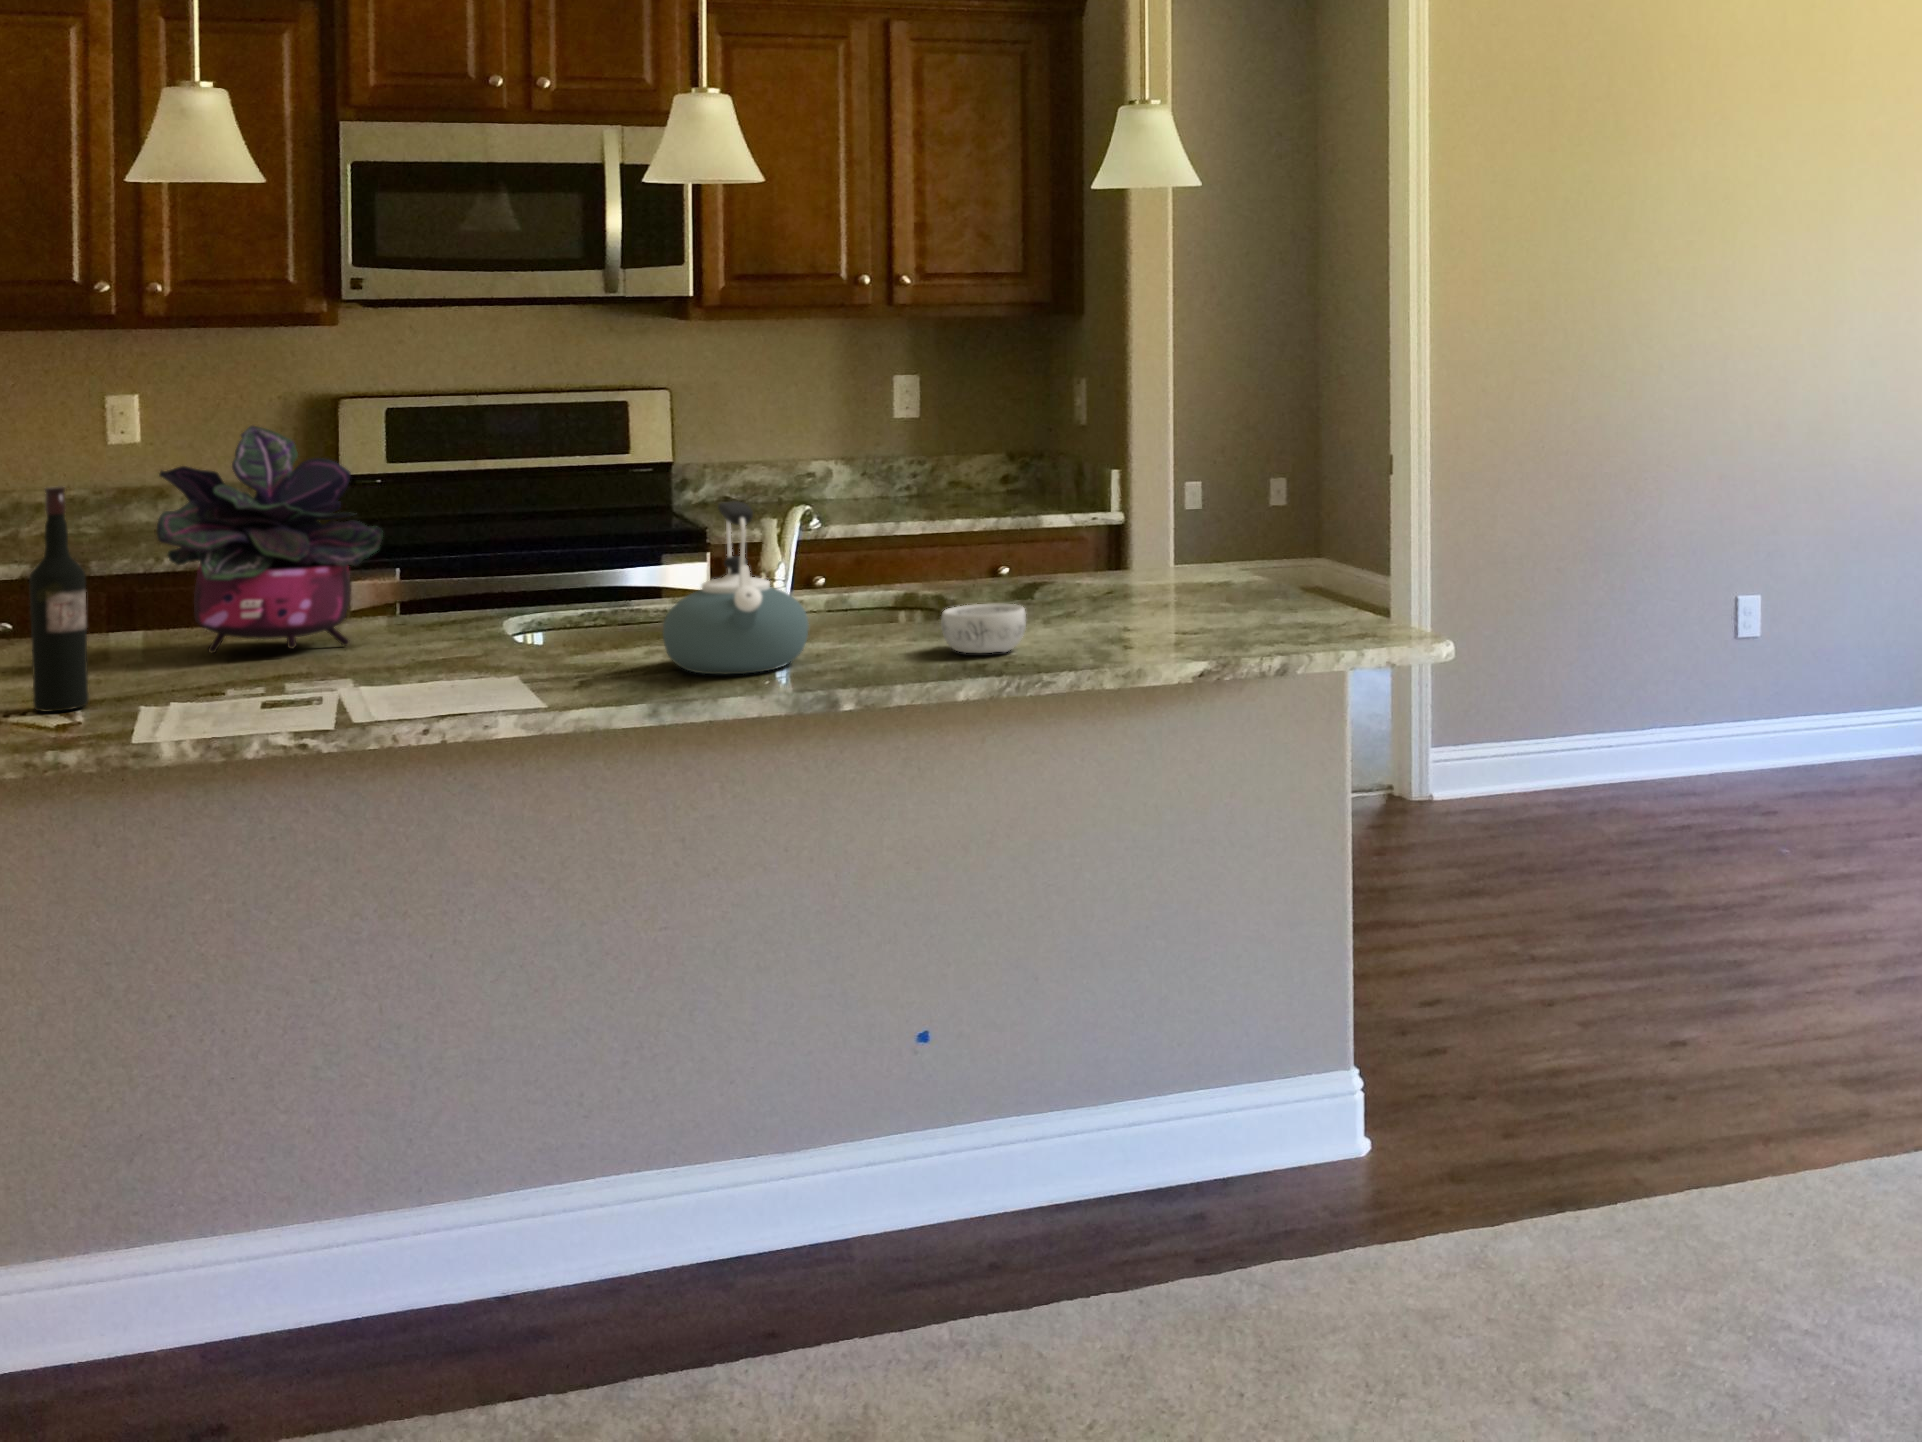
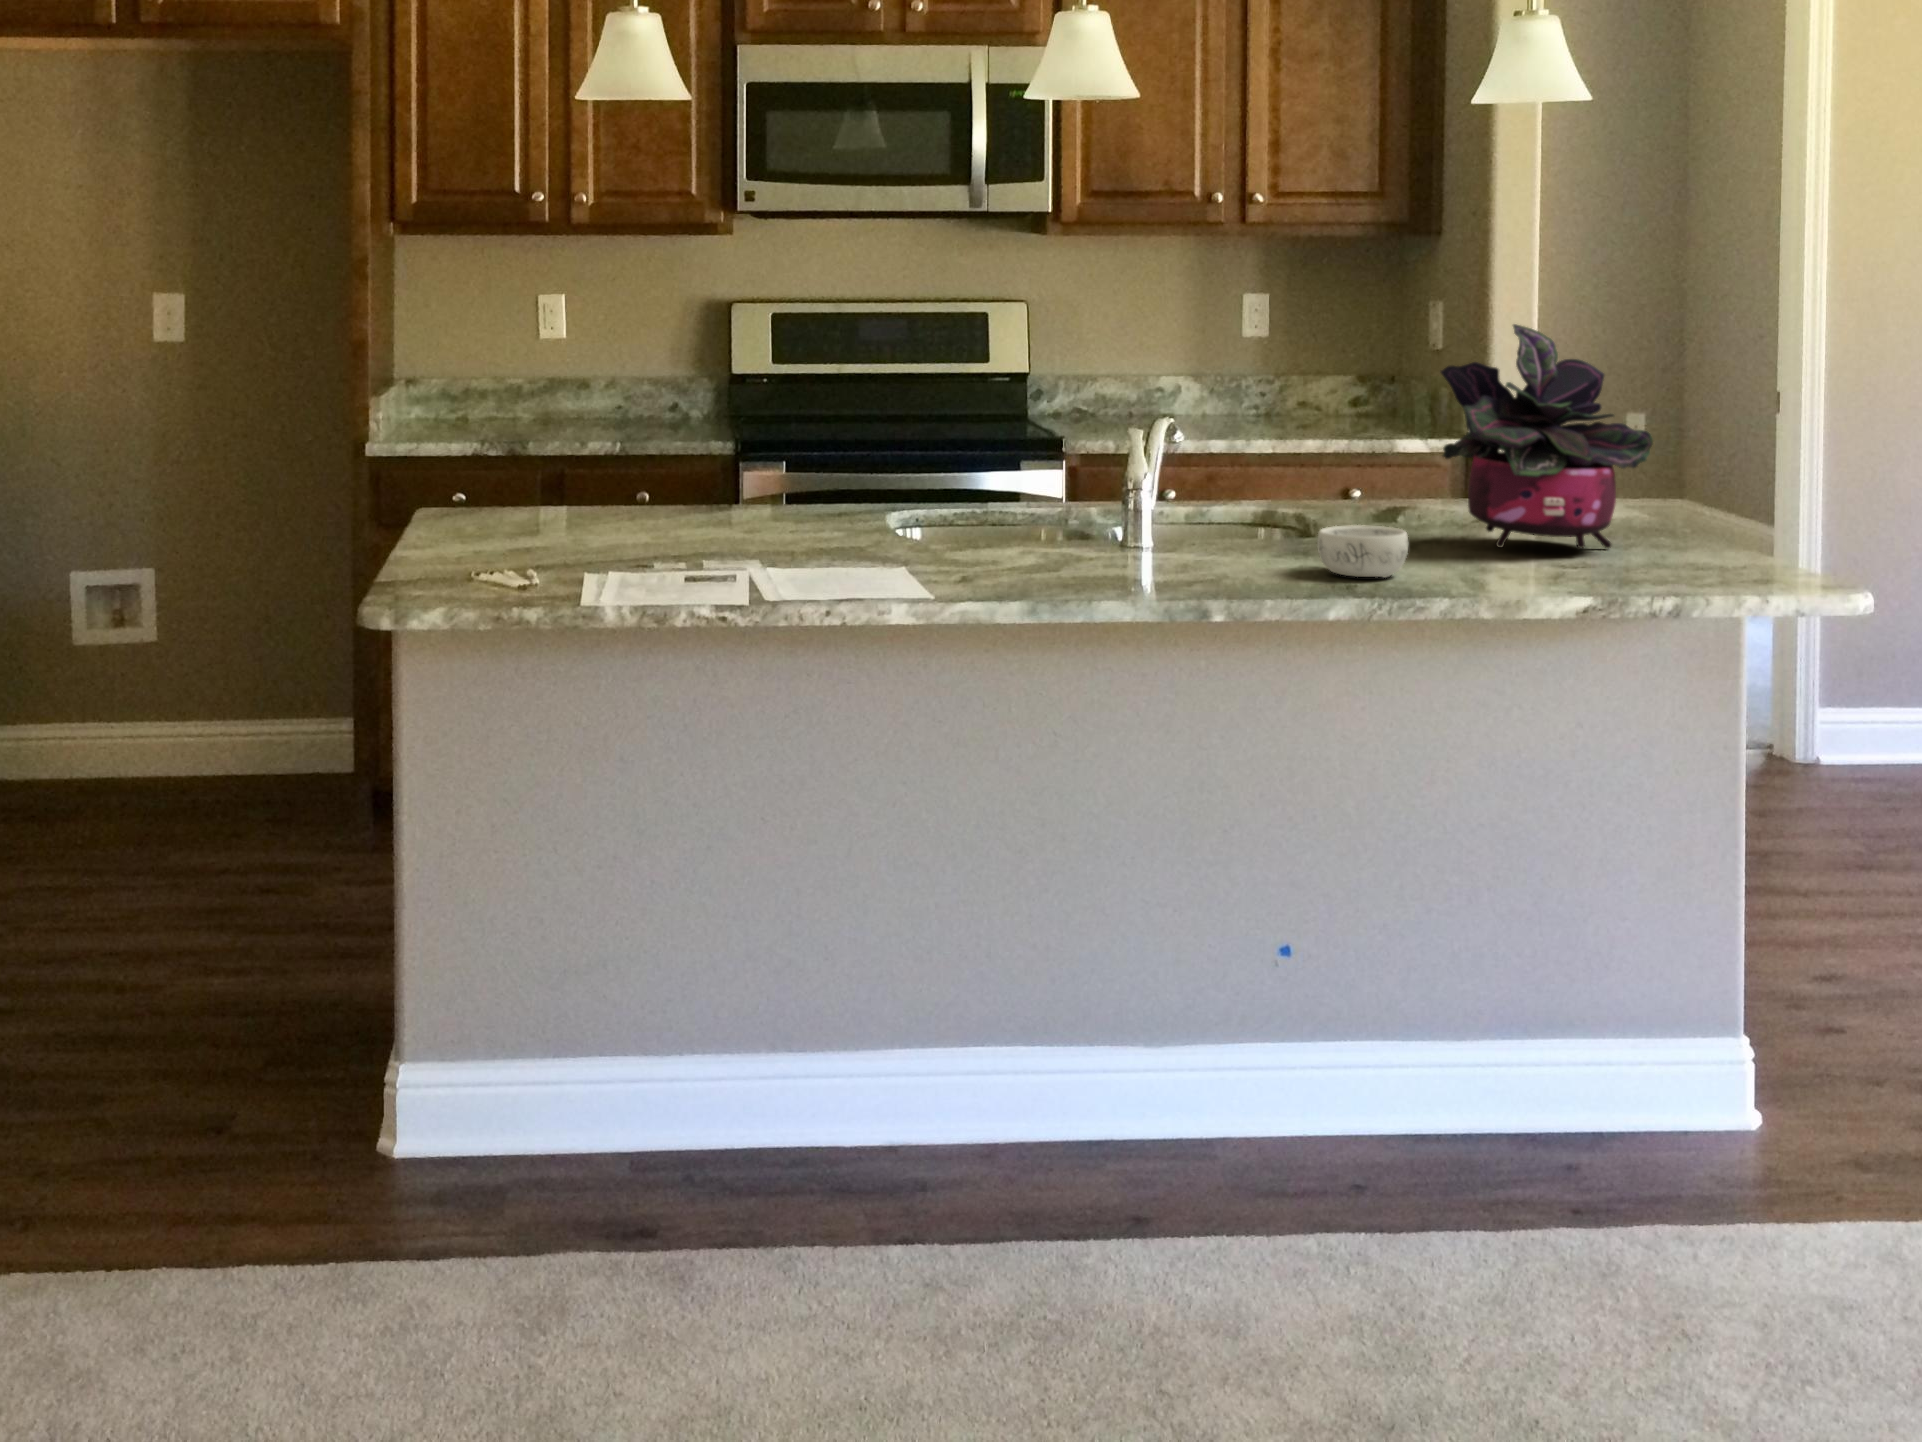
potted plant: present [157,426,383,653] -> present [1441,324,1653,549]
wine bottle: present [29,486,89,712] -> none [496,368,540,570]
kettle: present [663,501,808,674] -> none [1040,408,1181,580]

